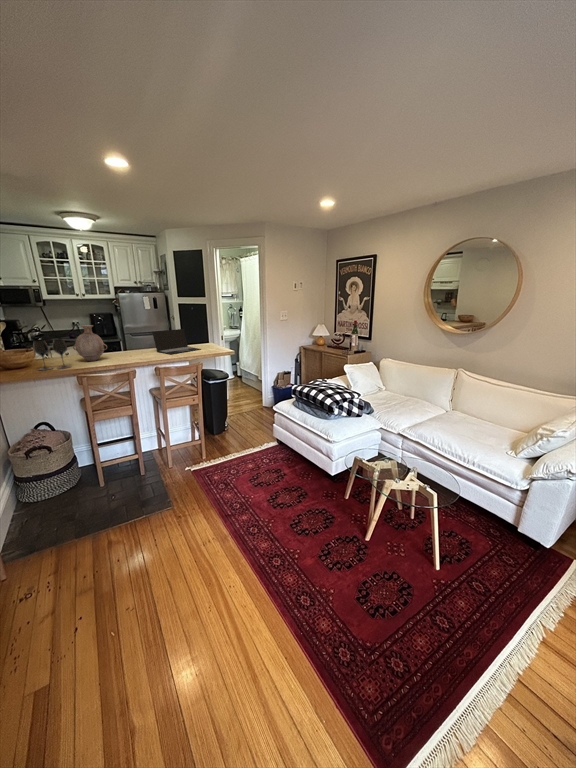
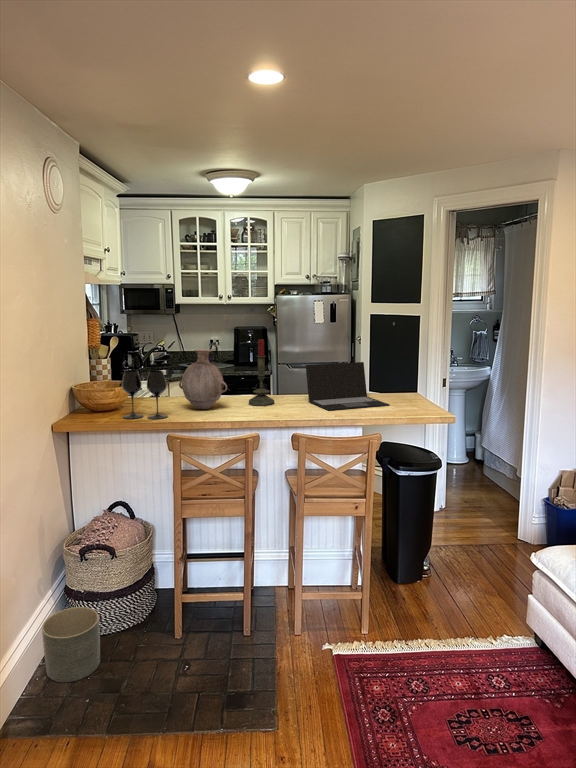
candle: none [121,317,137,356] -> present [249,339,274,406]
planter: none [8,484,55,529] -> present [42,607,100,682]

